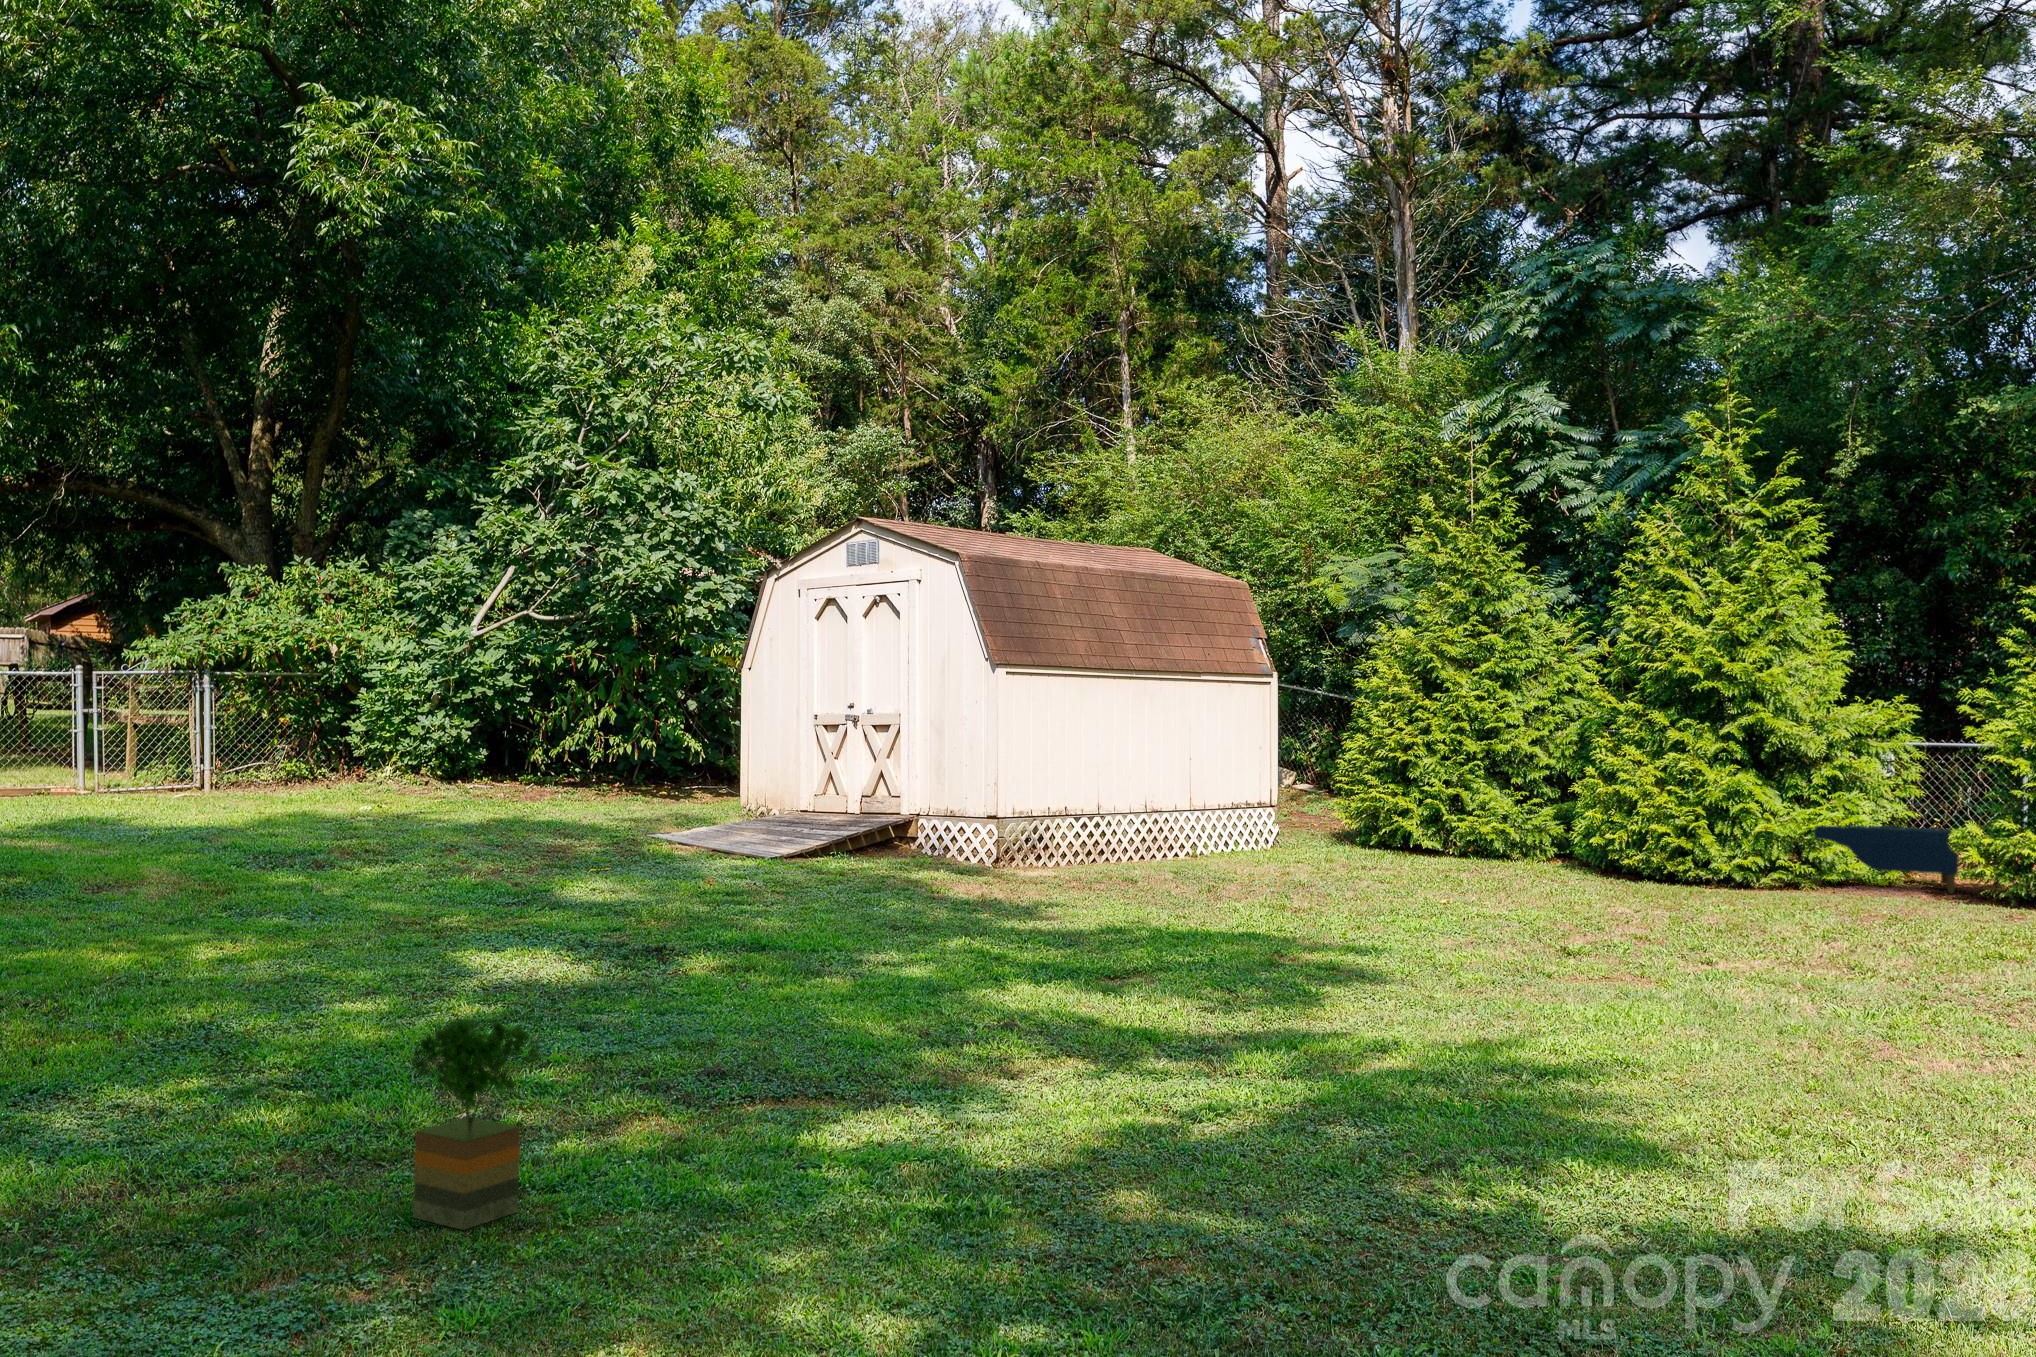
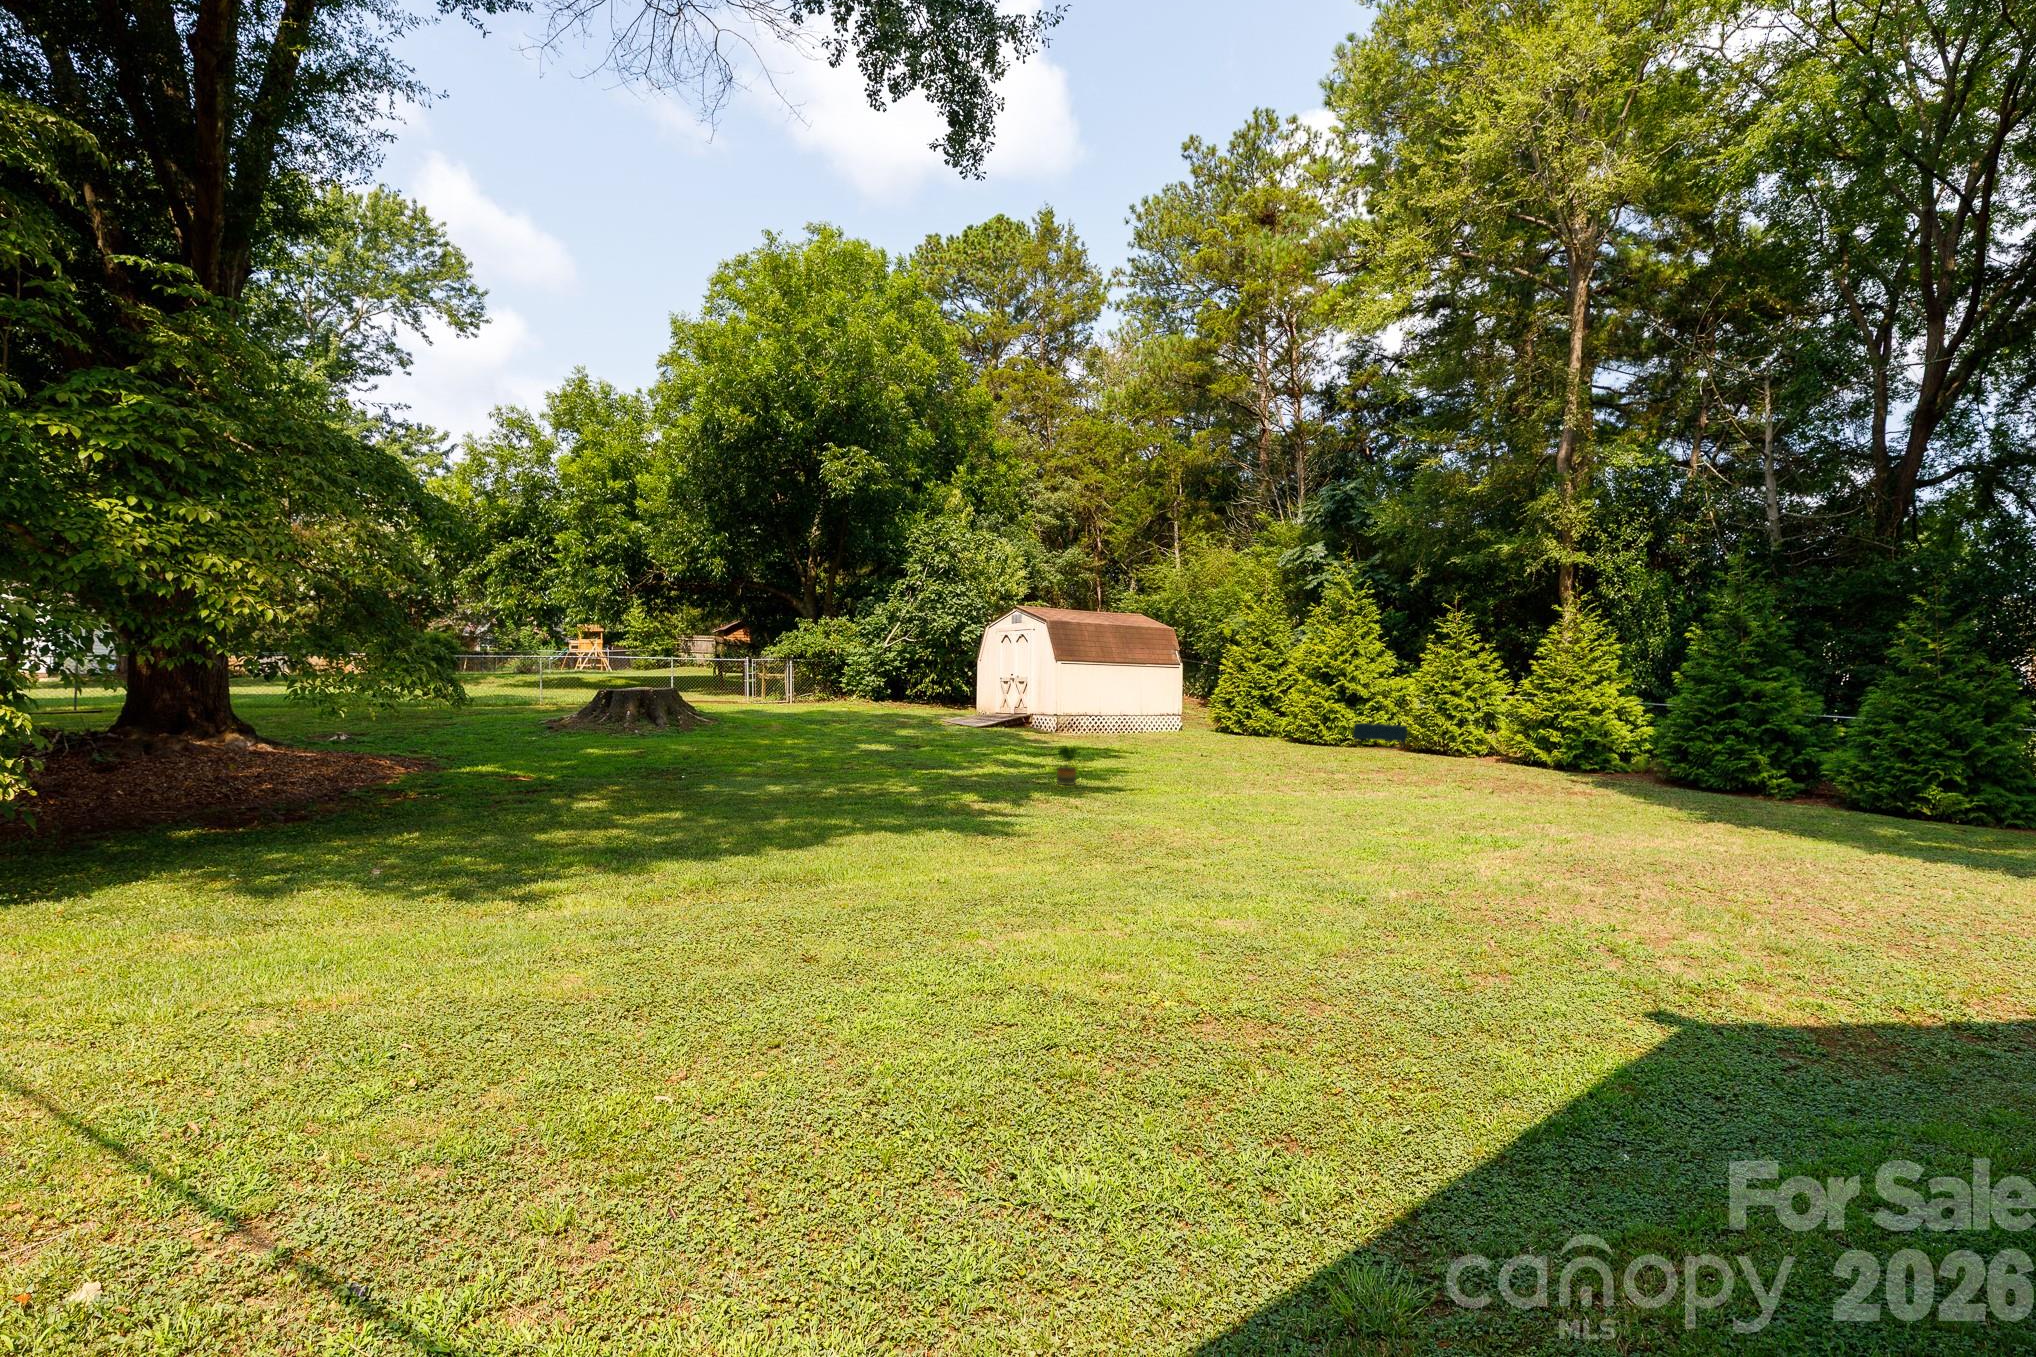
potted tree: present [411,1019,542,1230] -> present [1057,747,1080,785]

